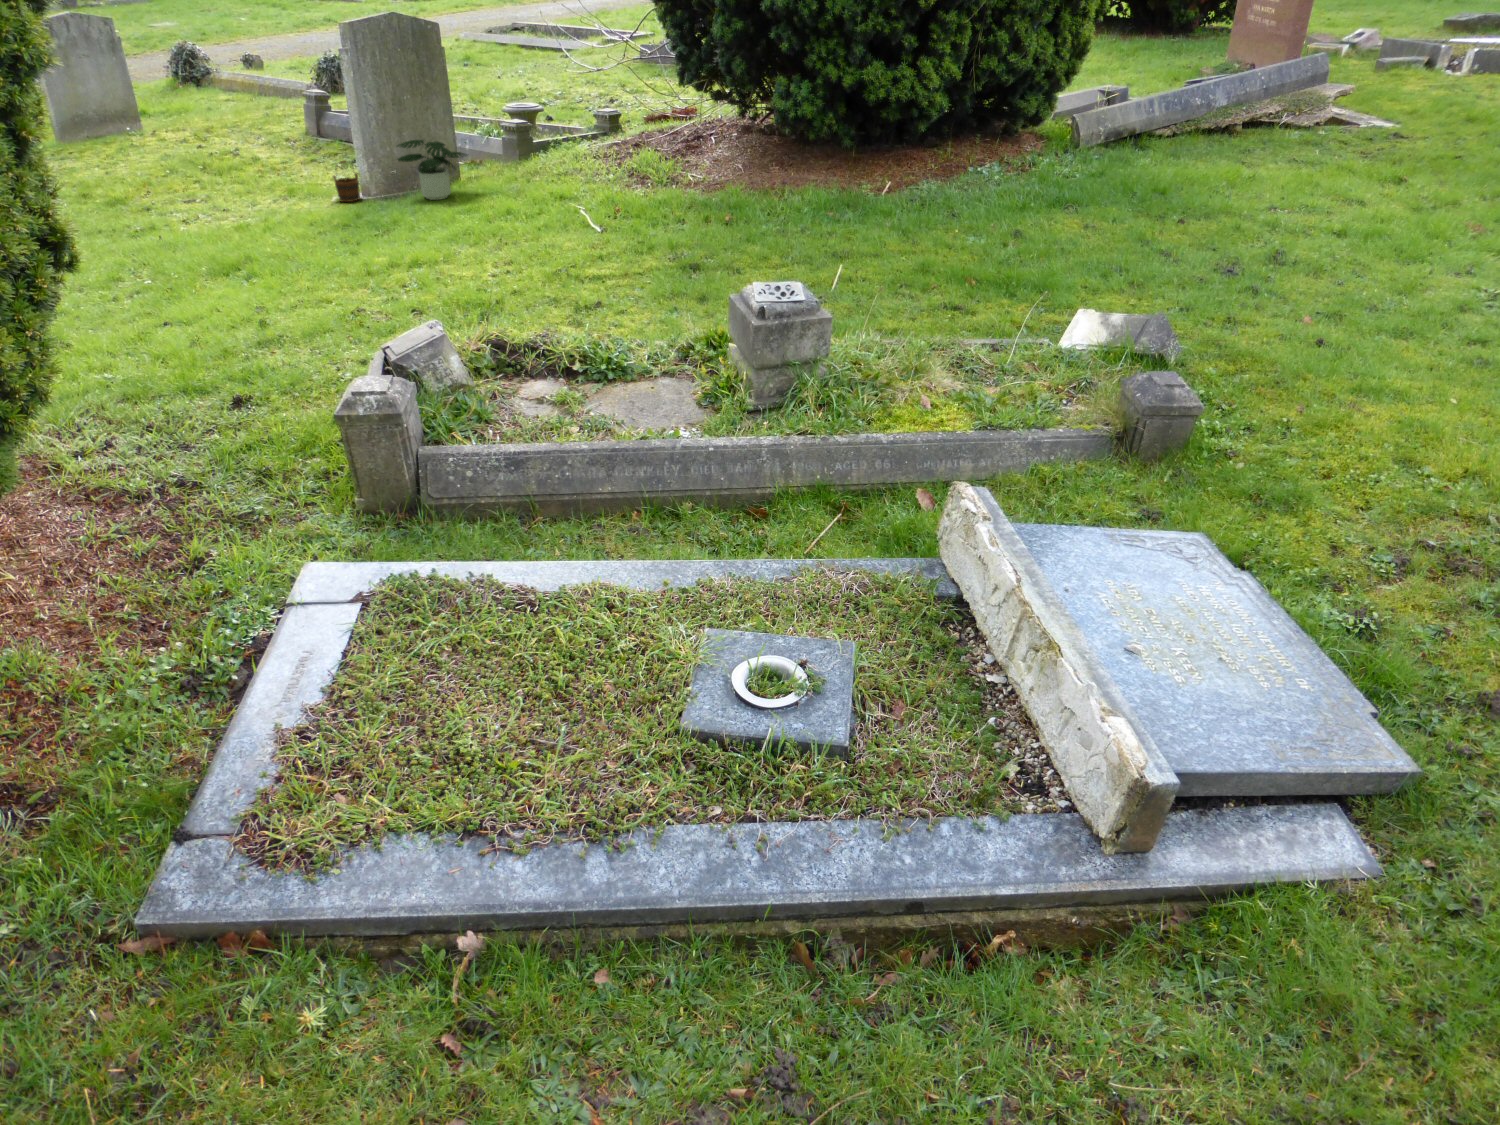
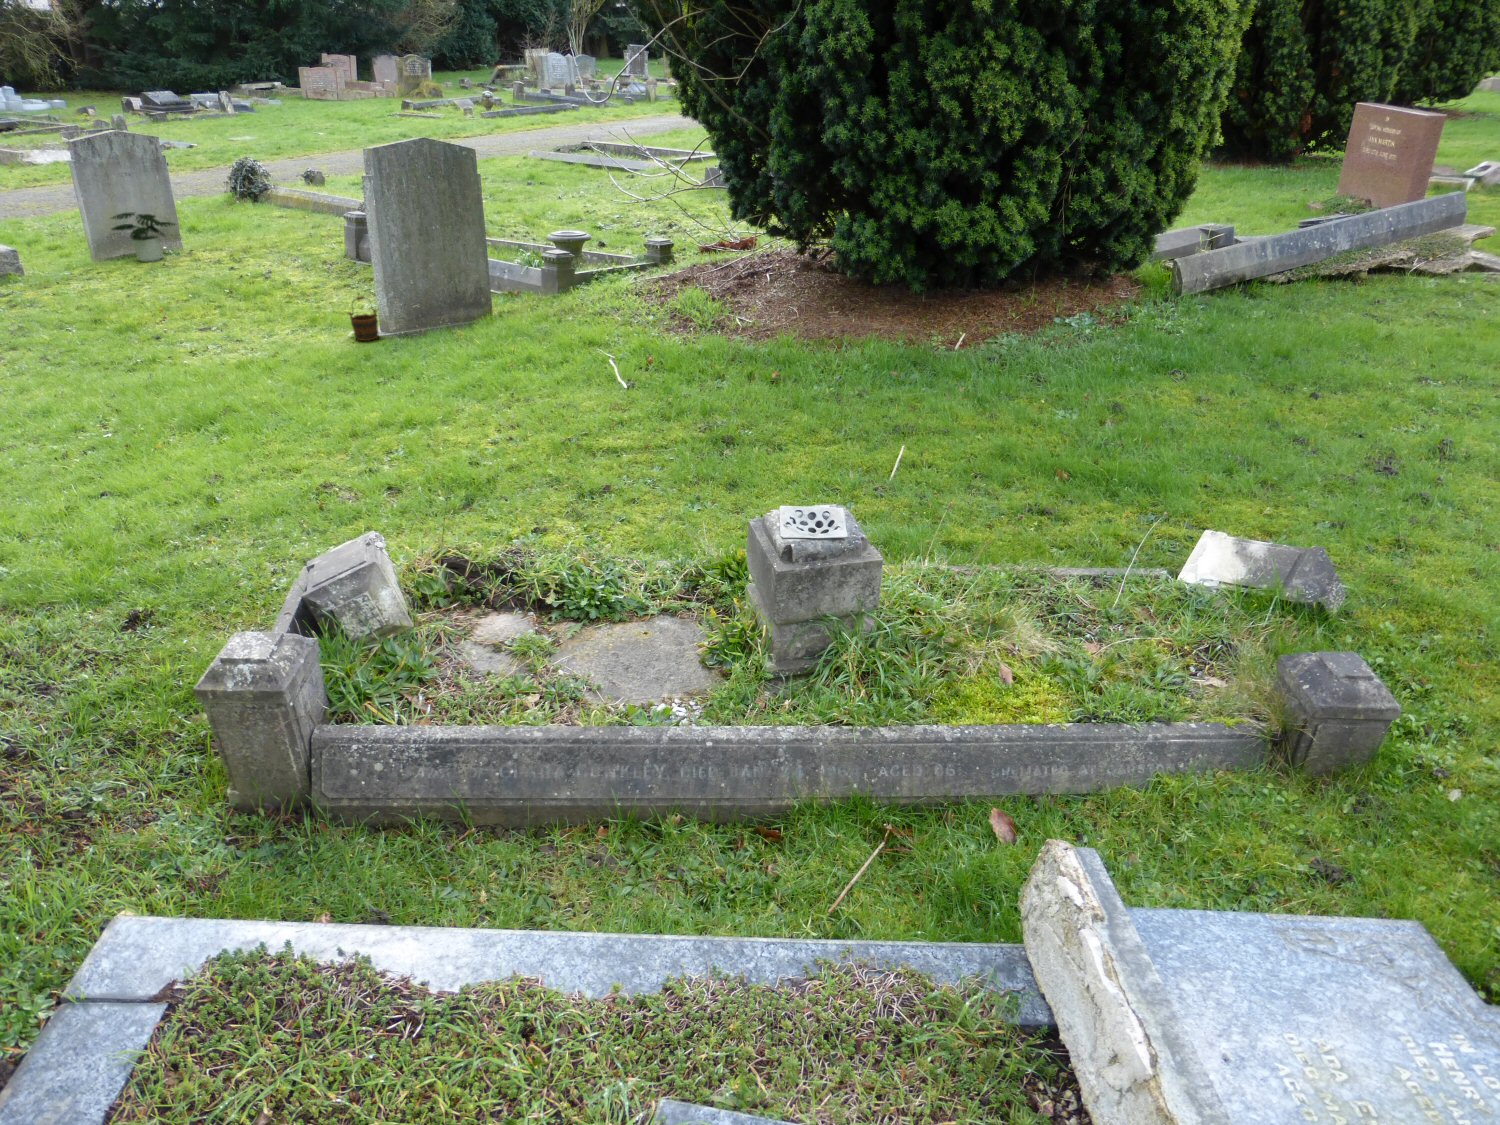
potted plant: present [397,140,466,200] -> present [112,212,175,262]

